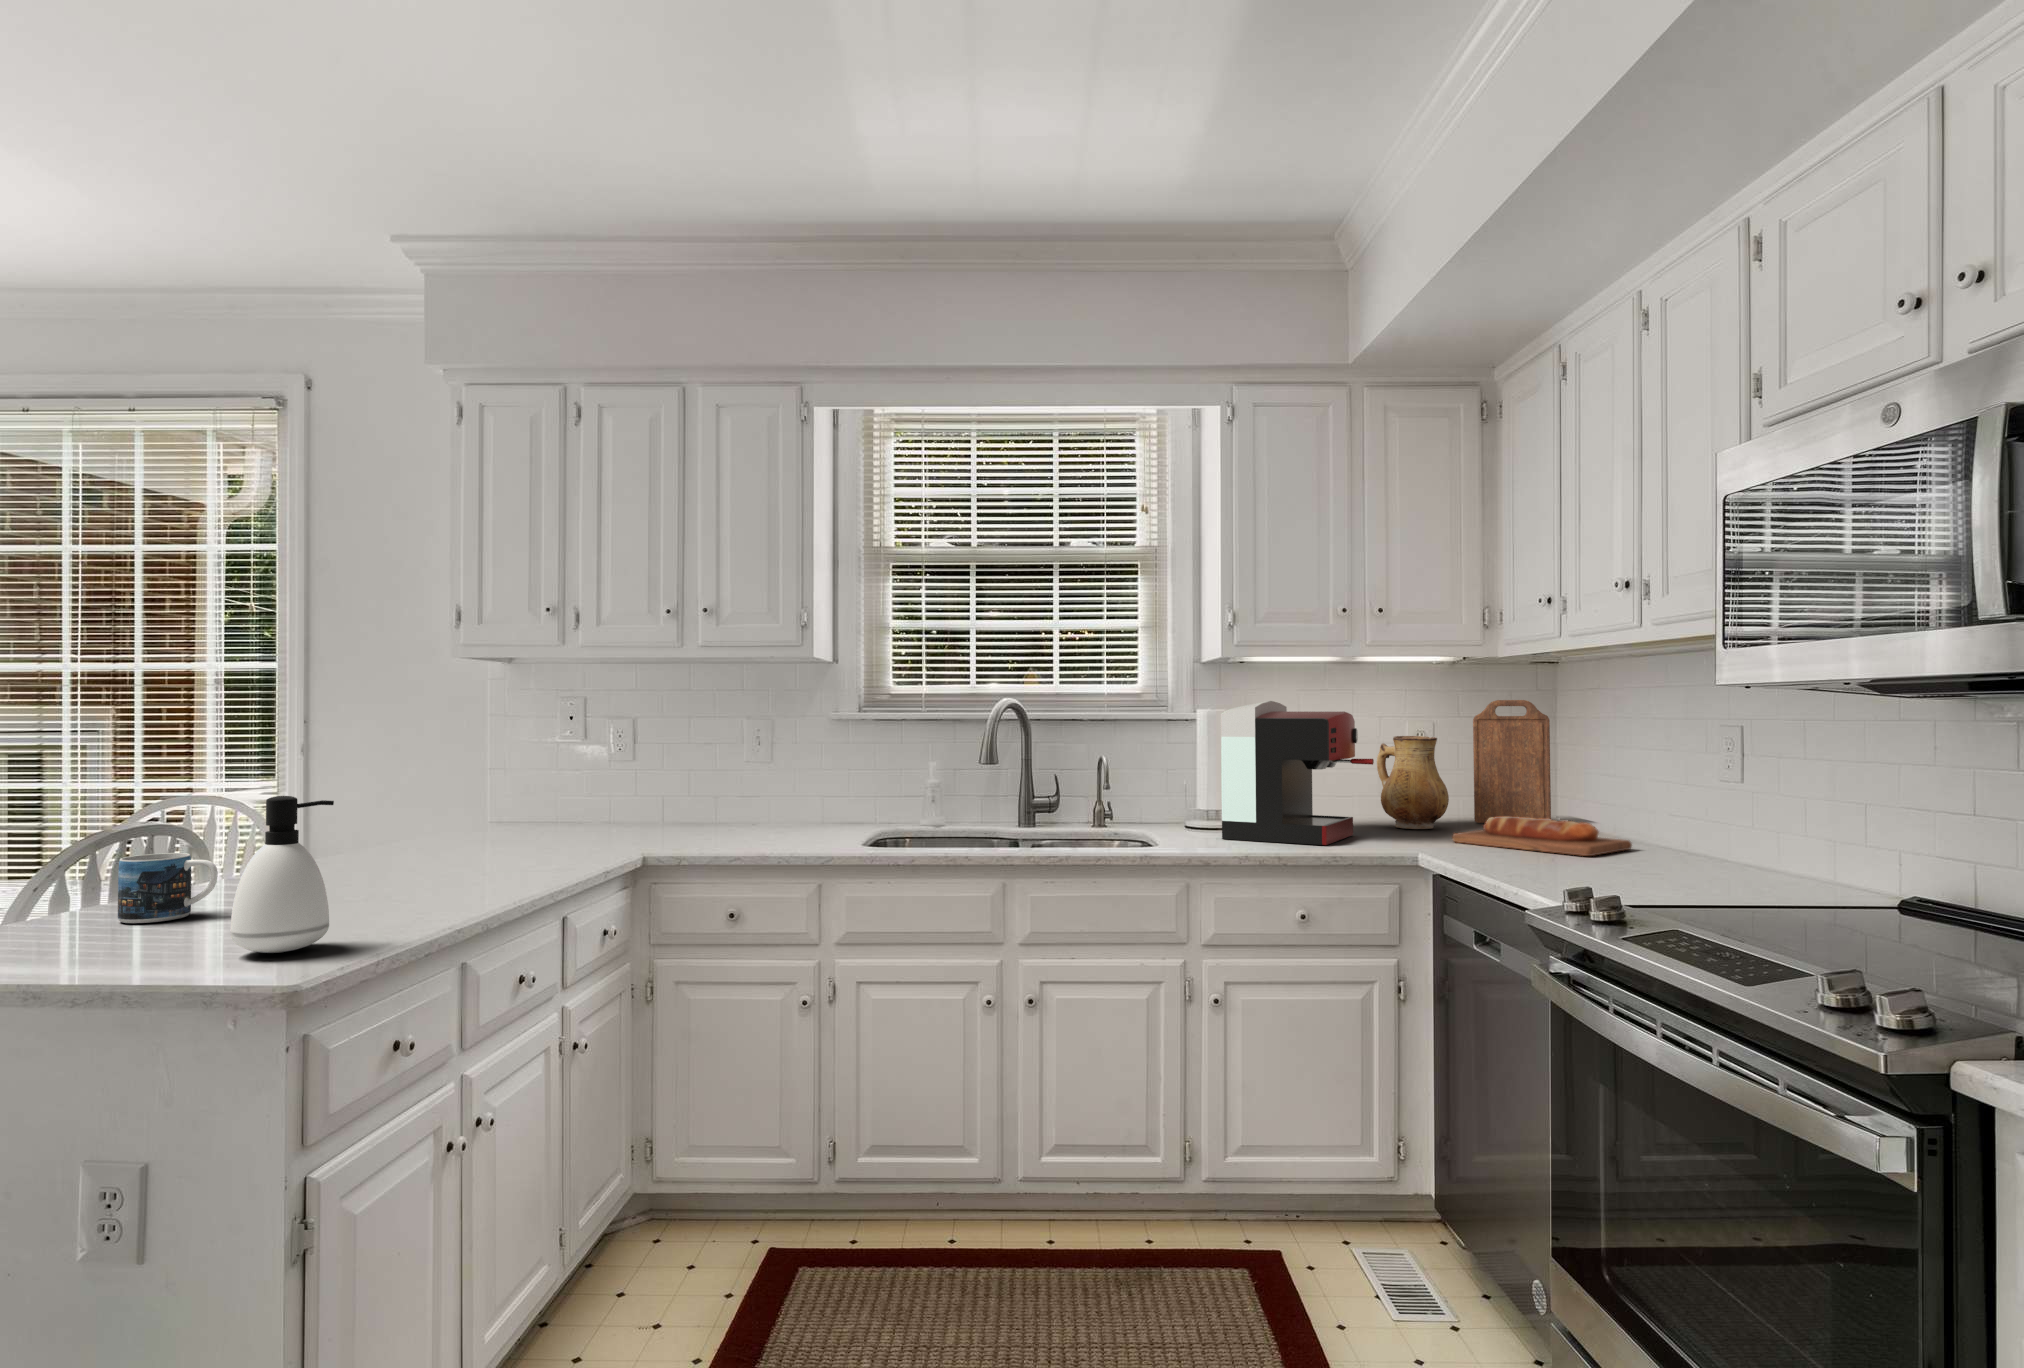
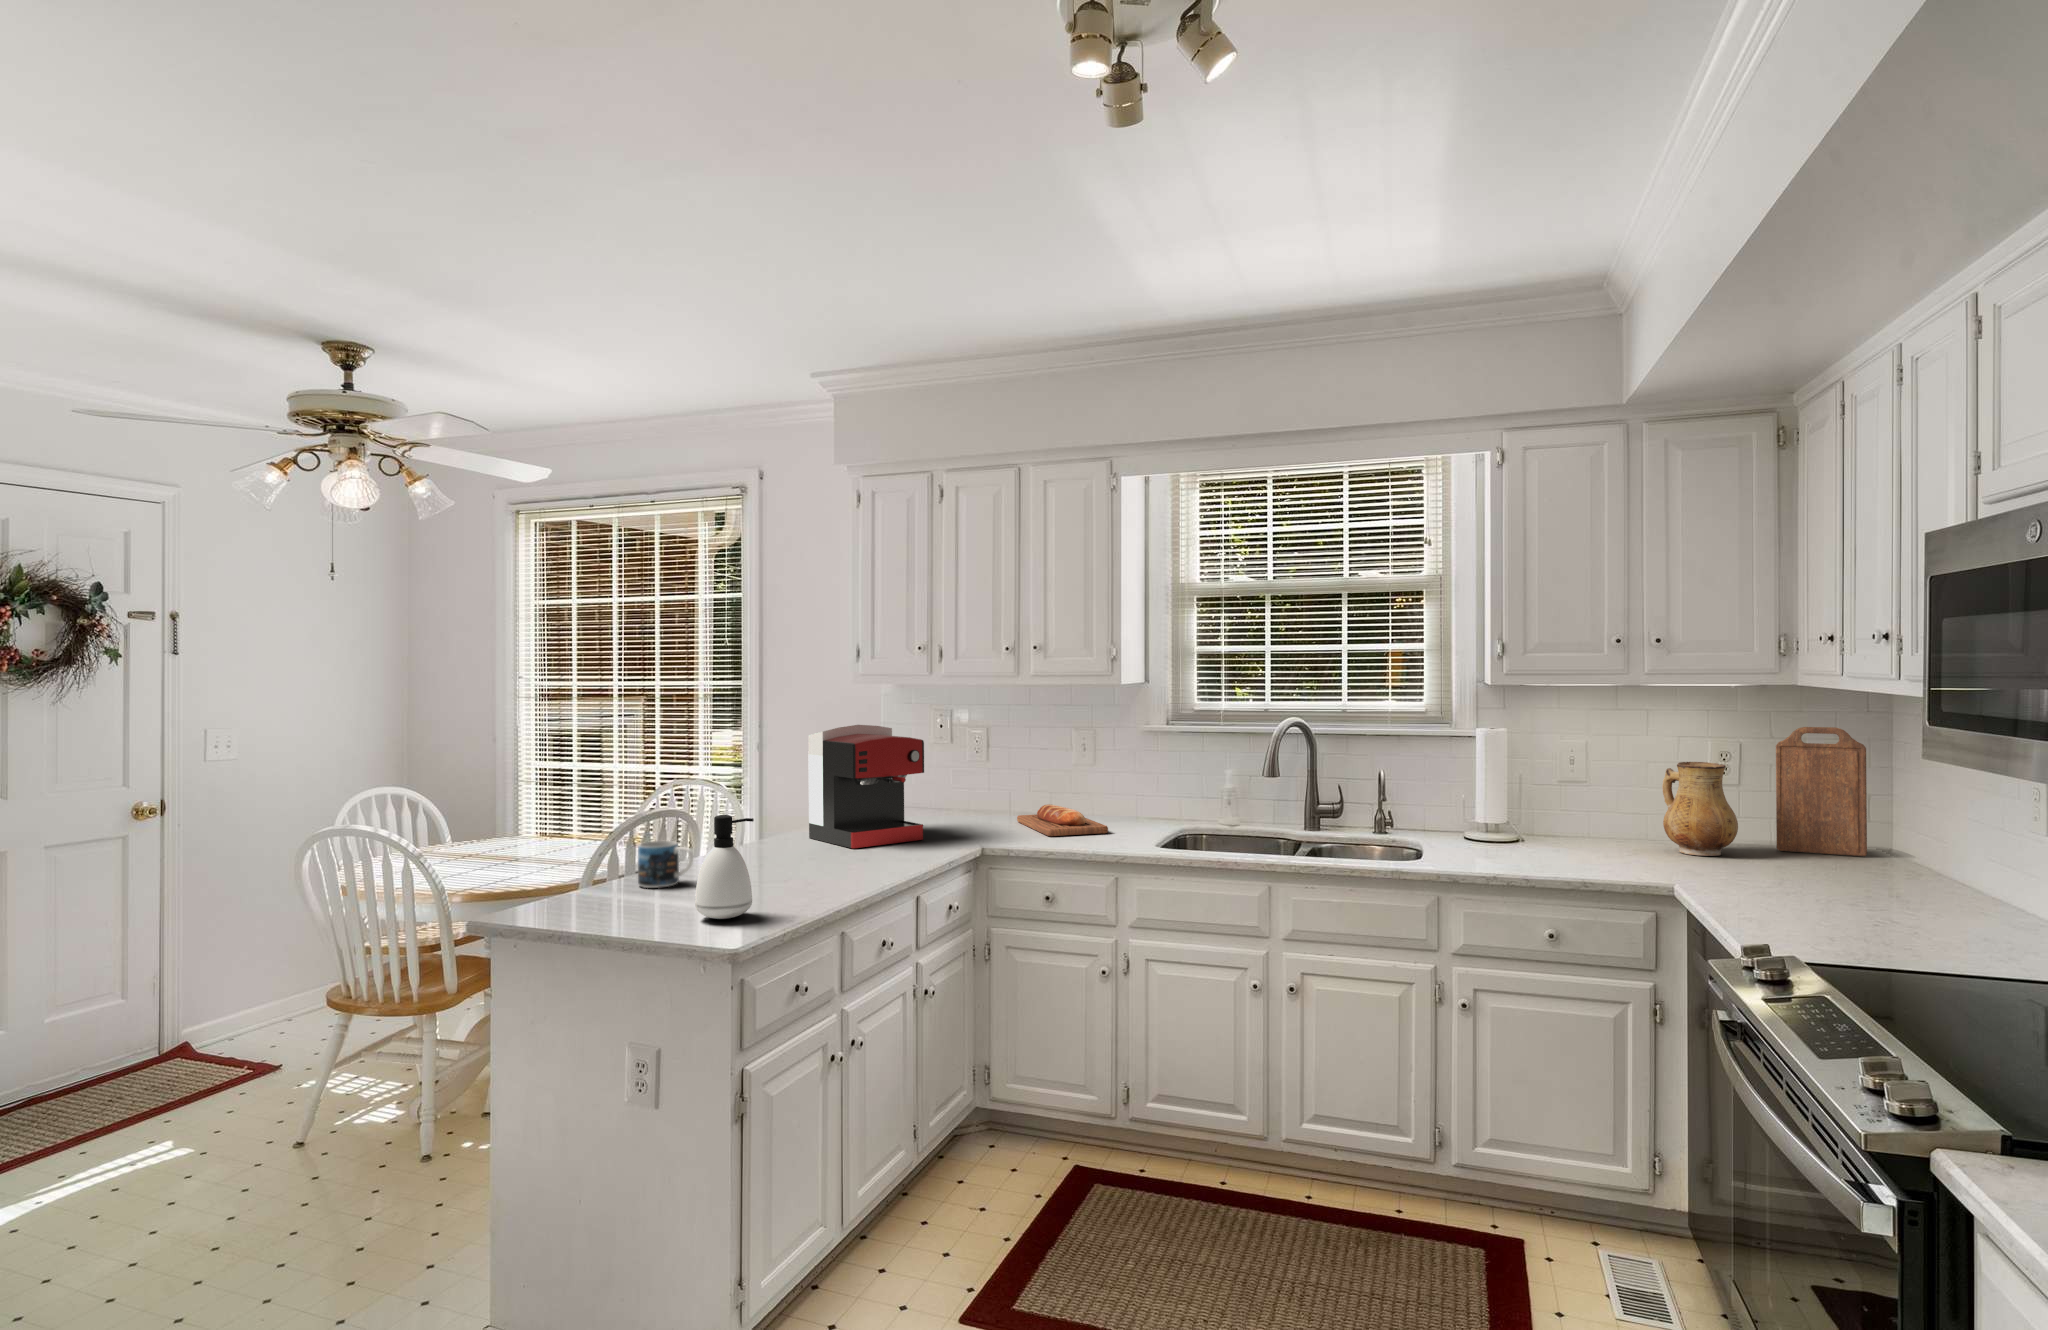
coffee maker: present [1221,701,1374,845] -> present [808,725,924,848]
bread loaf: present [1452,817,1632,856] -> present [1017,804,1108,836]

